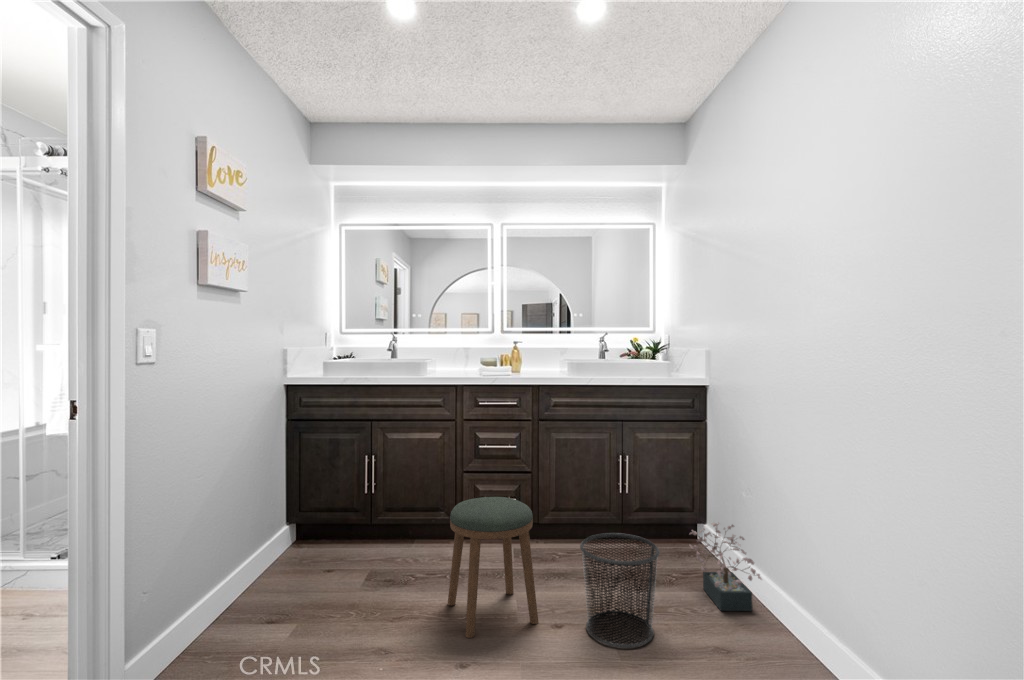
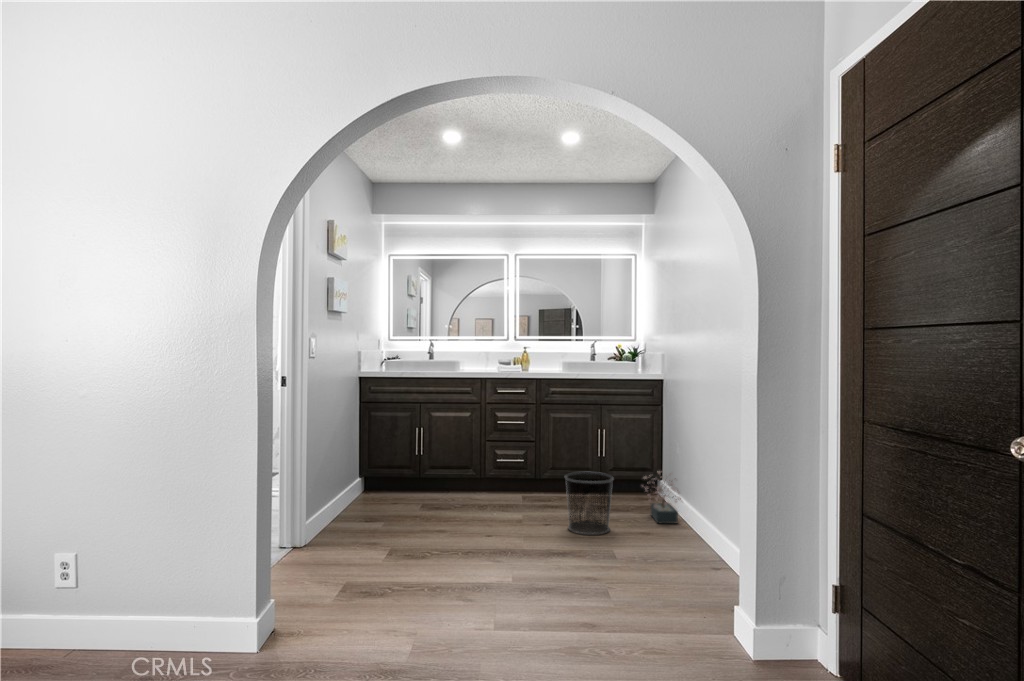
stool: present [448,497,538,638] -> none [479,450,538,531]

